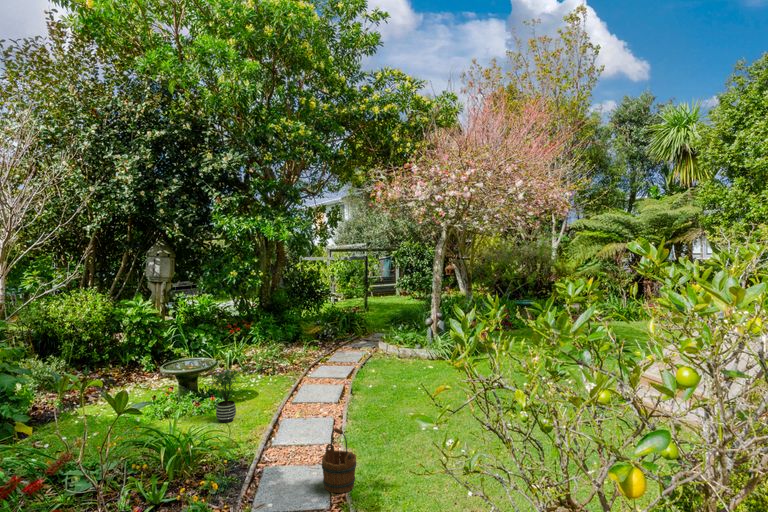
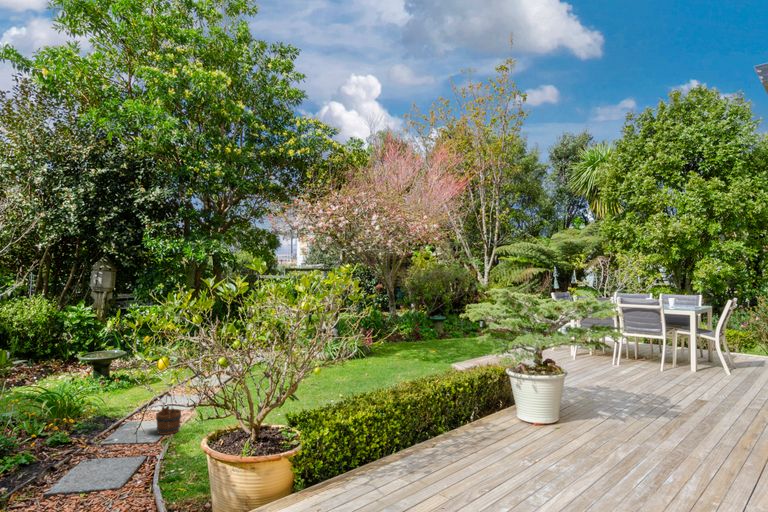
potted plant: present [207,370,239,423] -> none [105,357,136,397]

